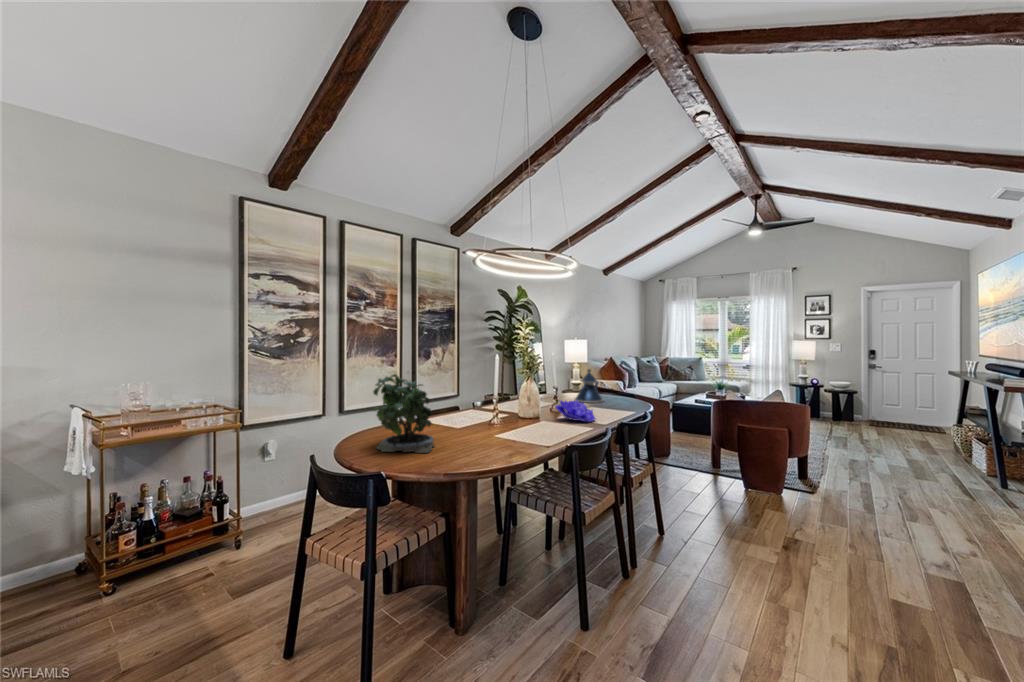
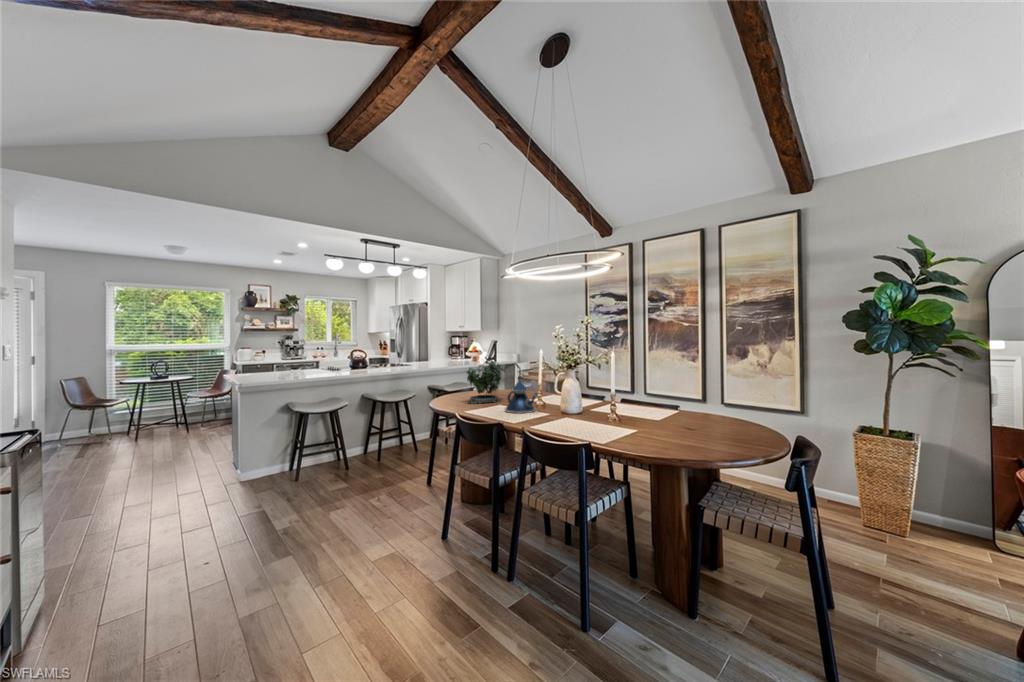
teapot: present [575,369,604,403] -> present [505,377,538,413]
decorative bowl: present [556,400,596,422] -> none [528,402,569,427]

